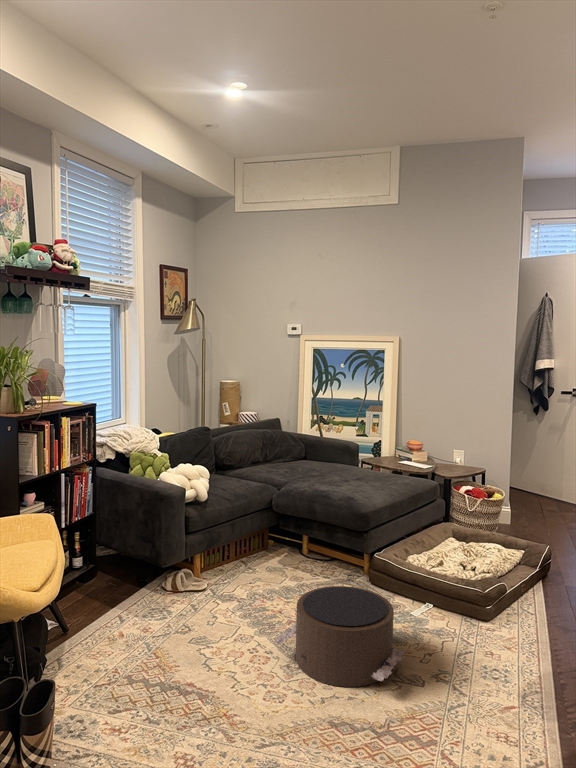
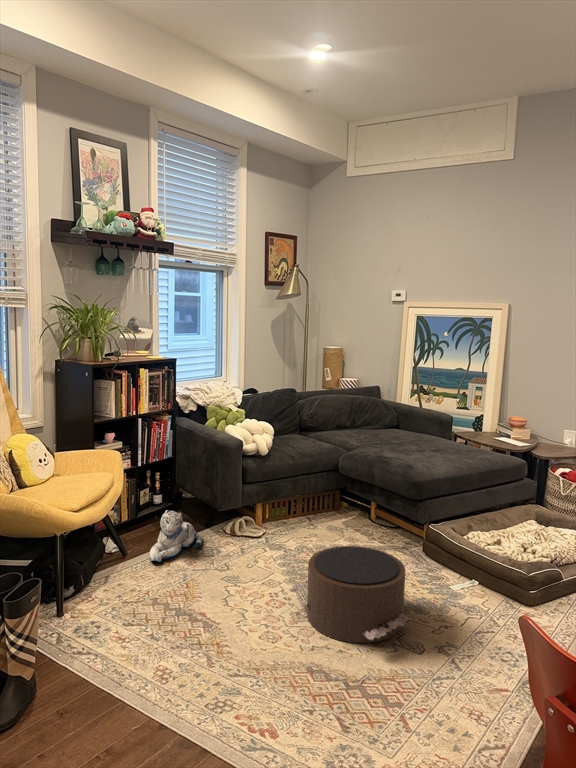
plush toy: none [95,573,148,635] -> present [150,510,202,562]

